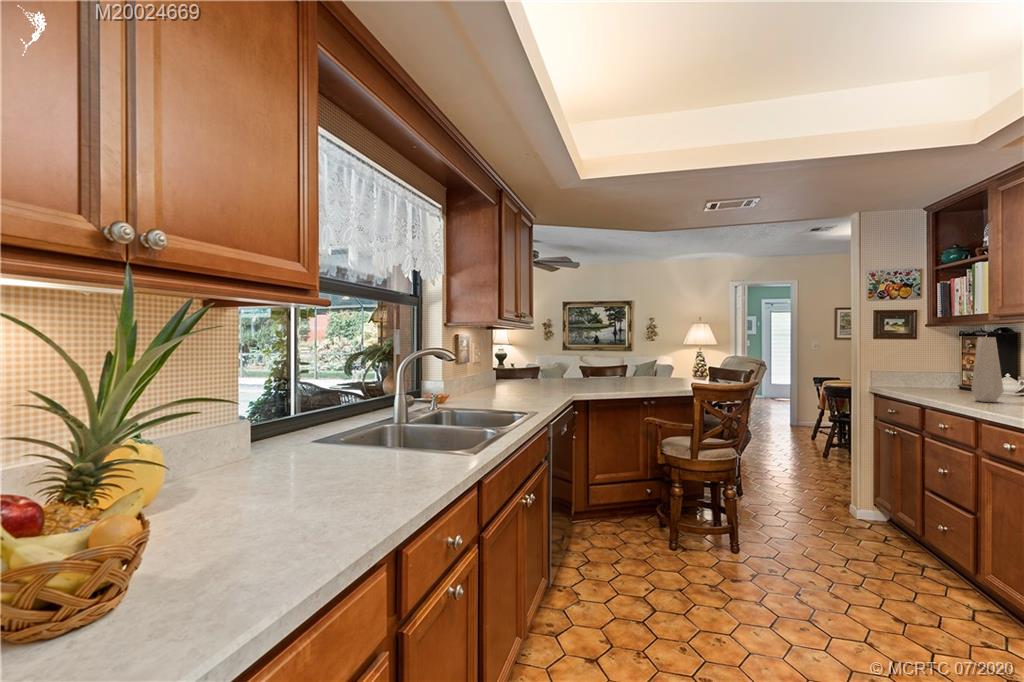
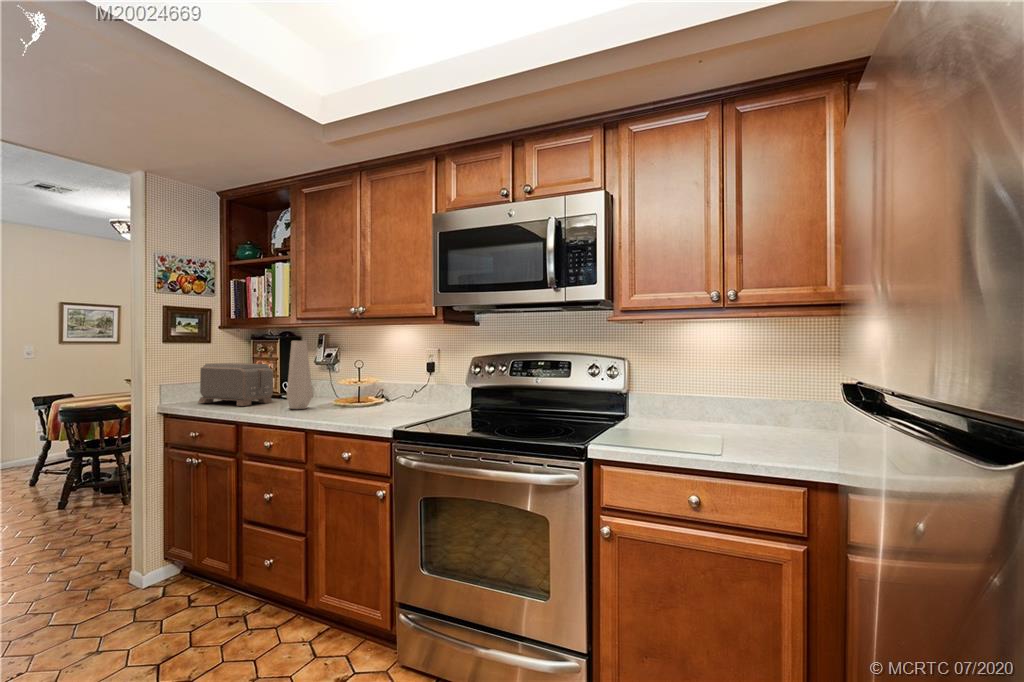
toaster: none [900,357,971,395] -> present [198,363,273,406]

